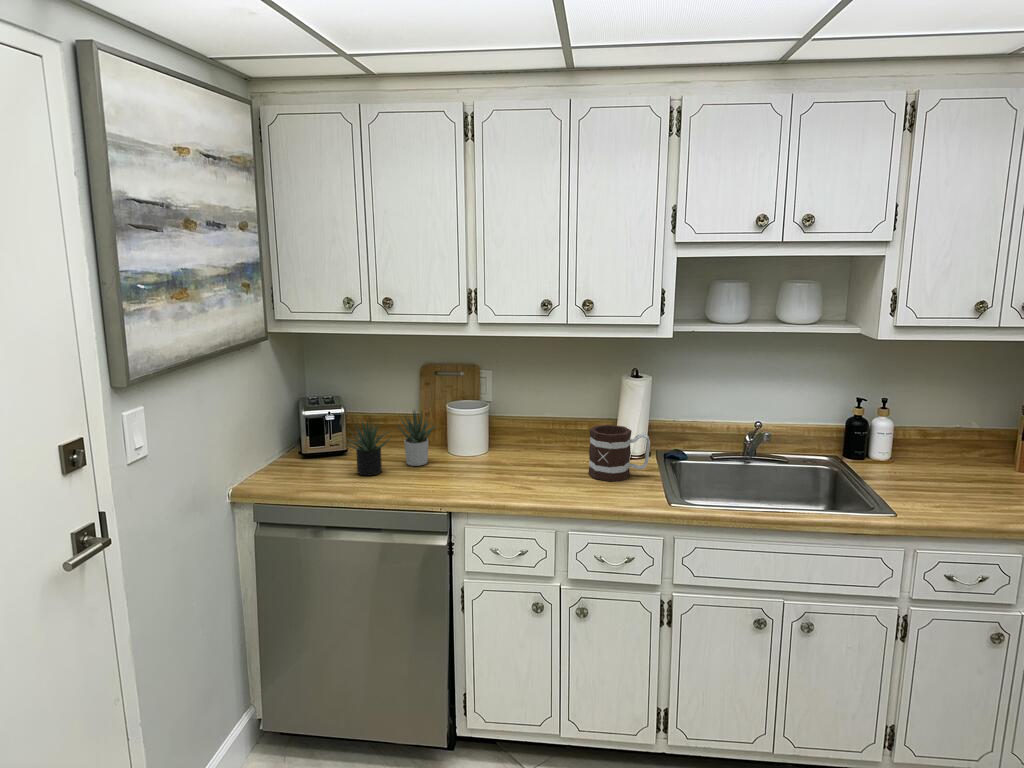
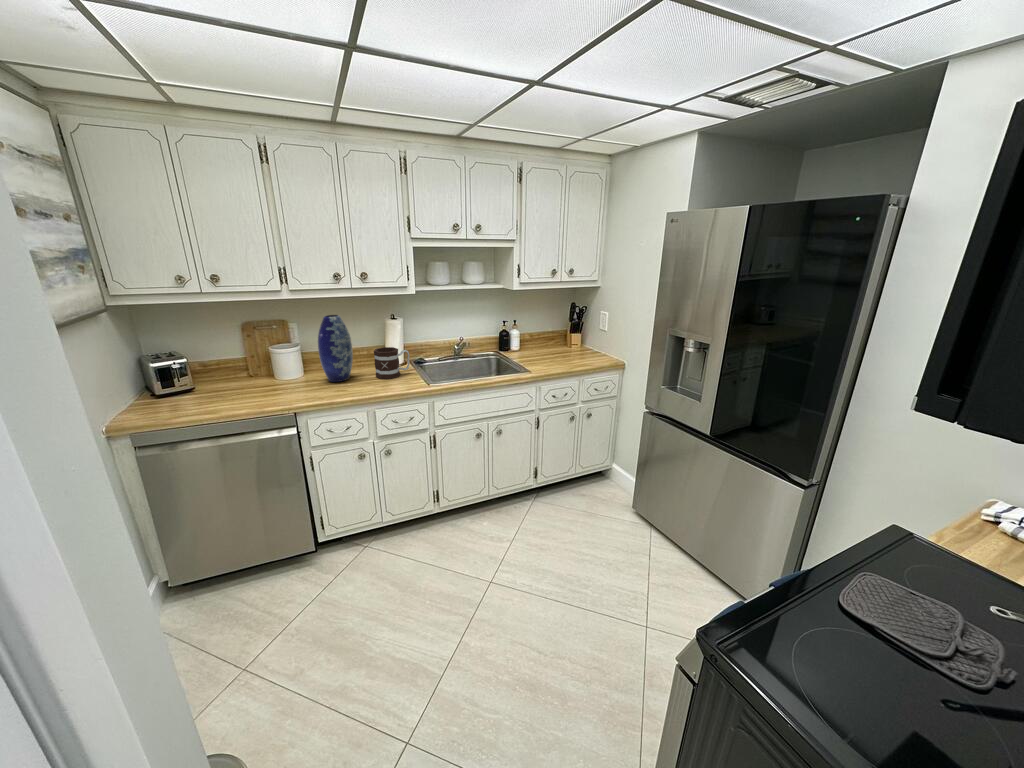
vase: none [506,364,558,473] -> present [318,315,353,382]
succulent plant: present [347,411,435,475] -> none [196,351,269,401]

